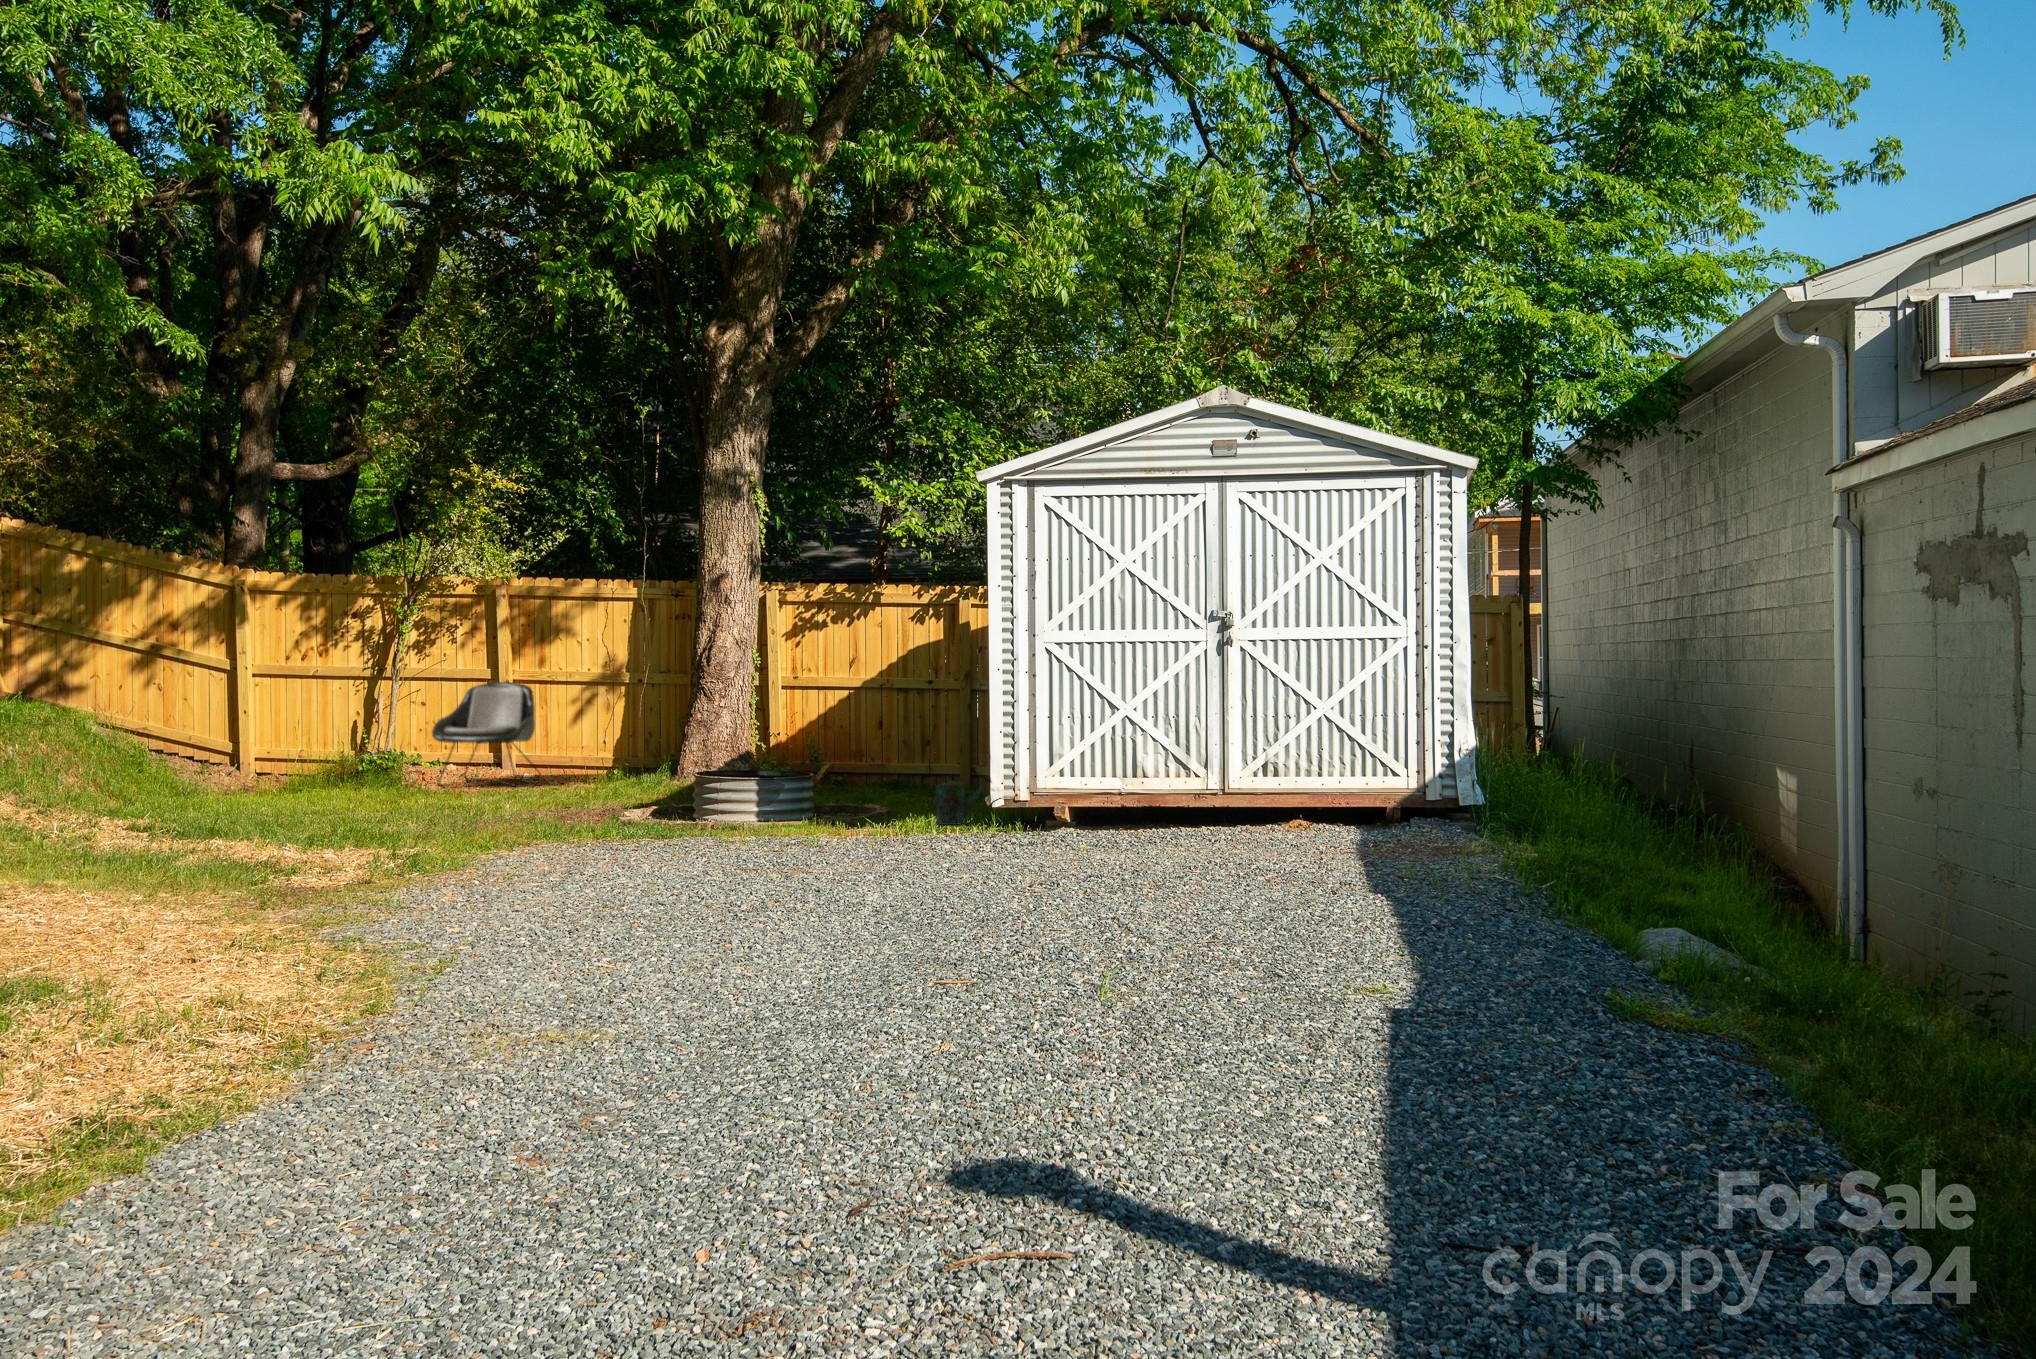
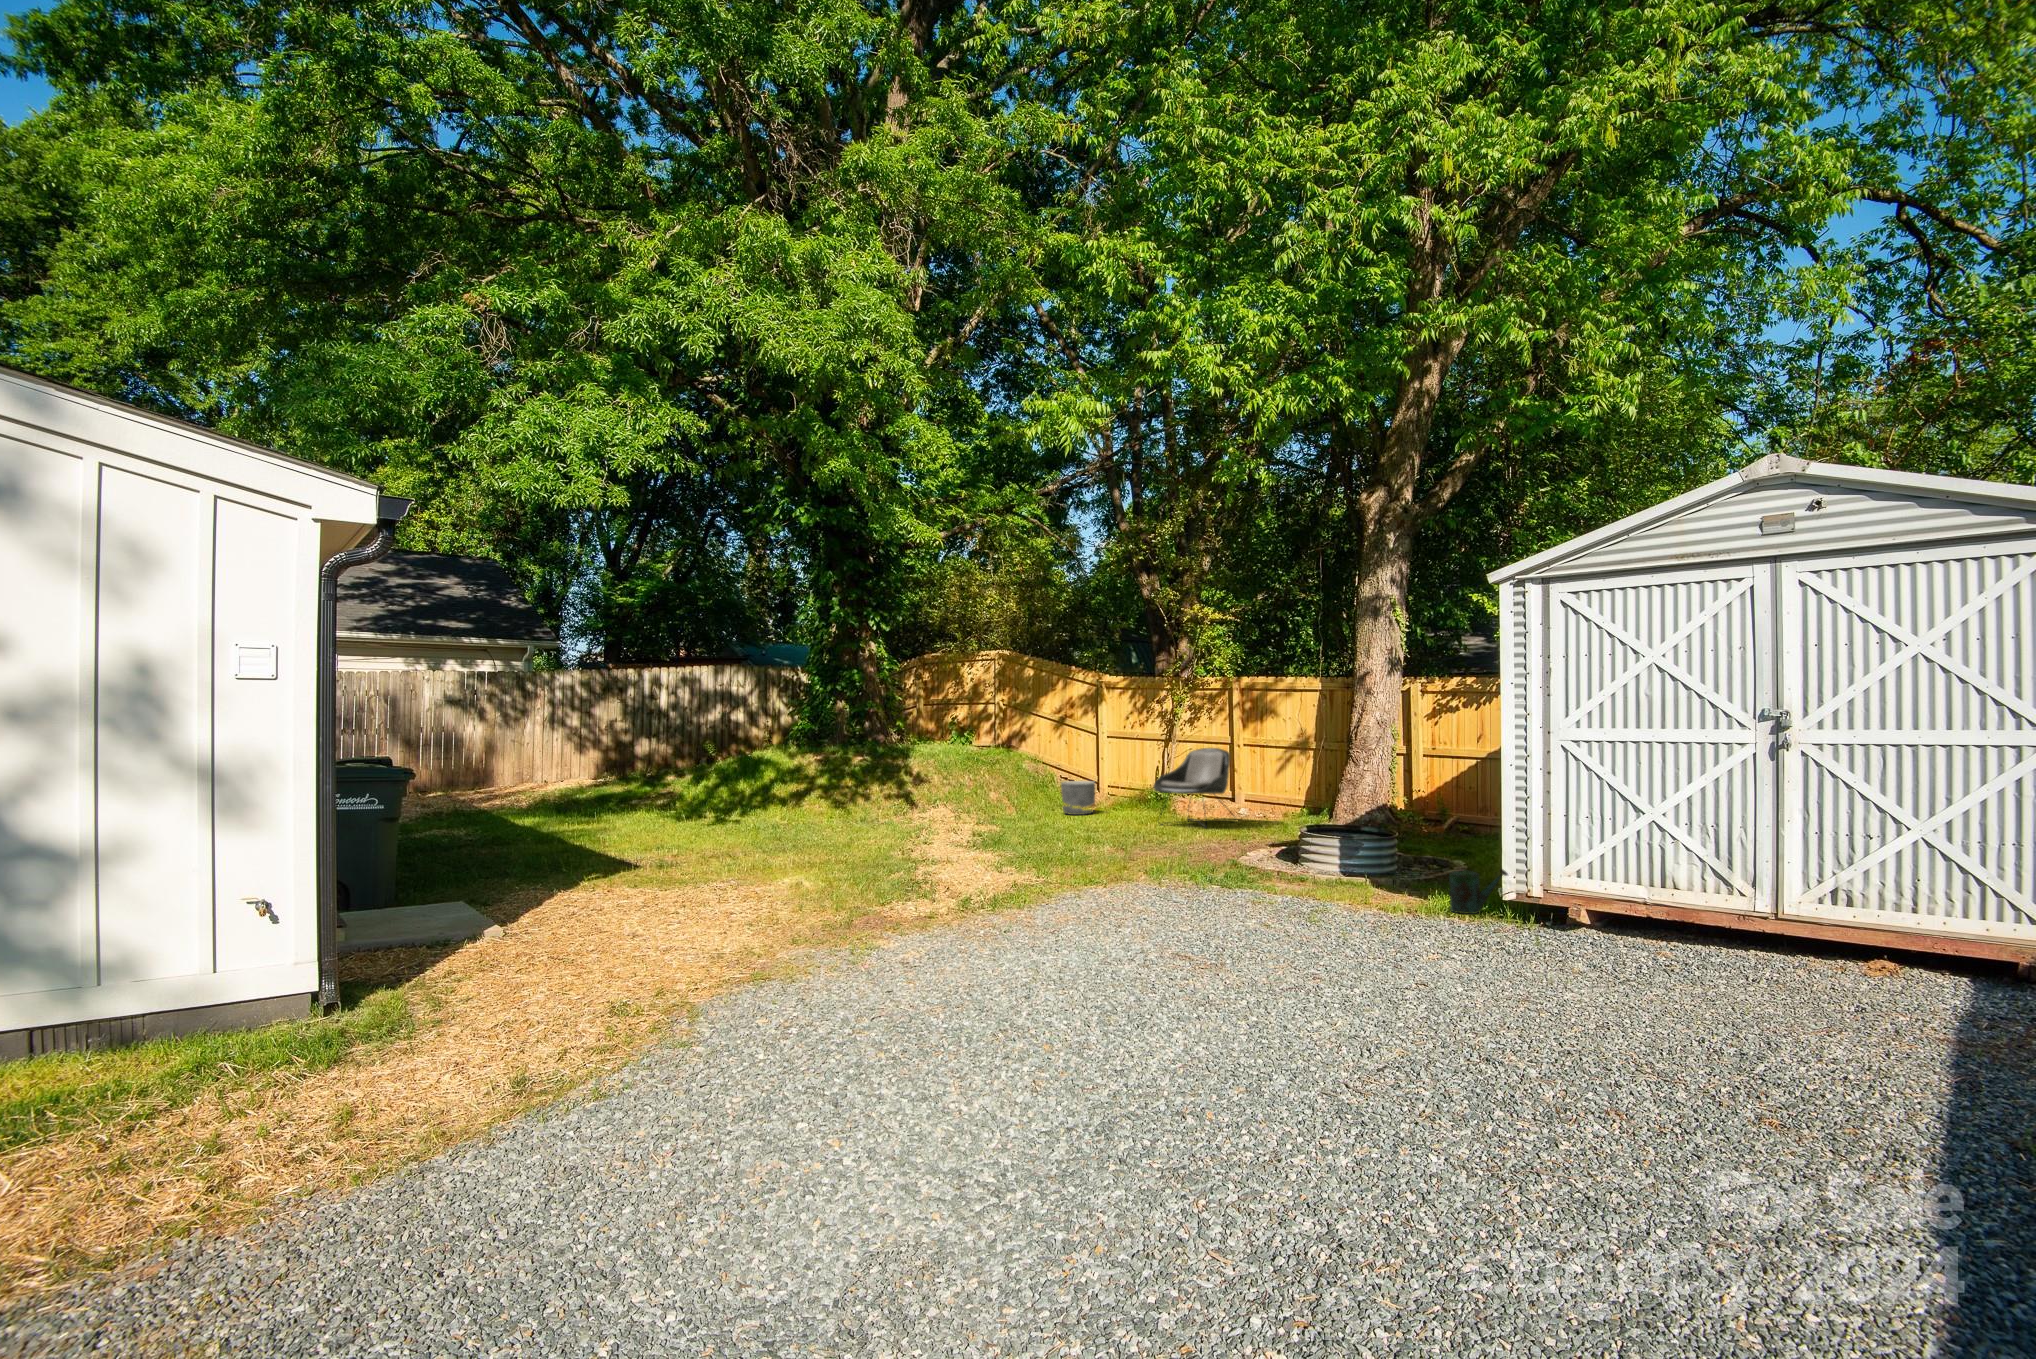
planter: none [252,737,308,787] -> present [1061,781,1095,815]

